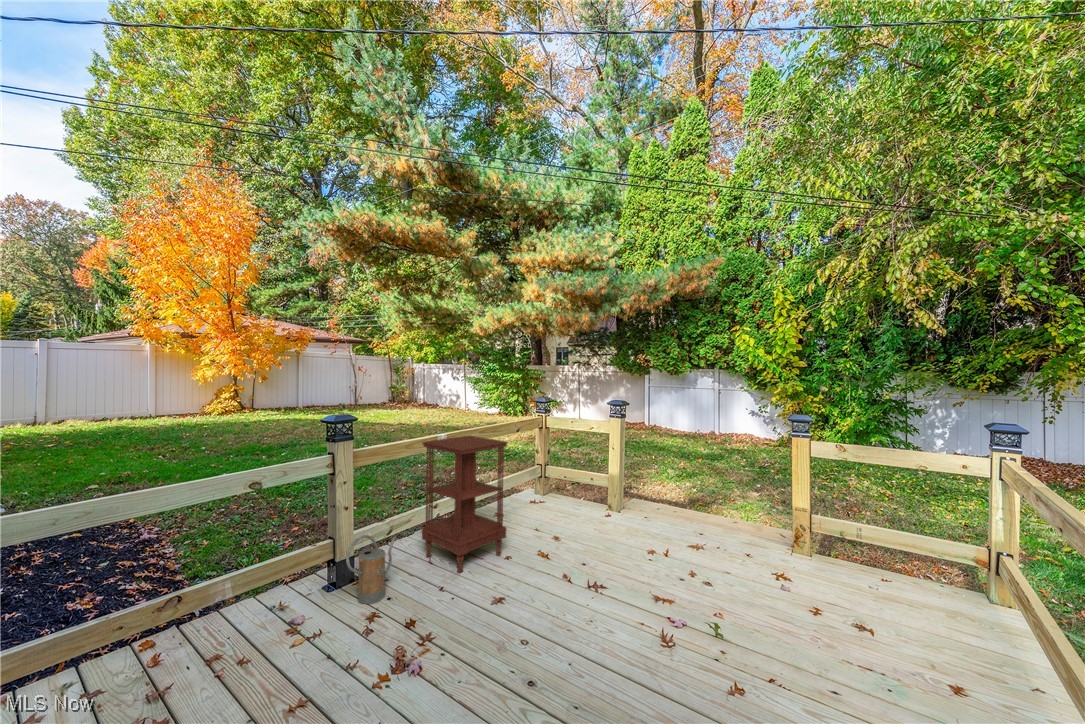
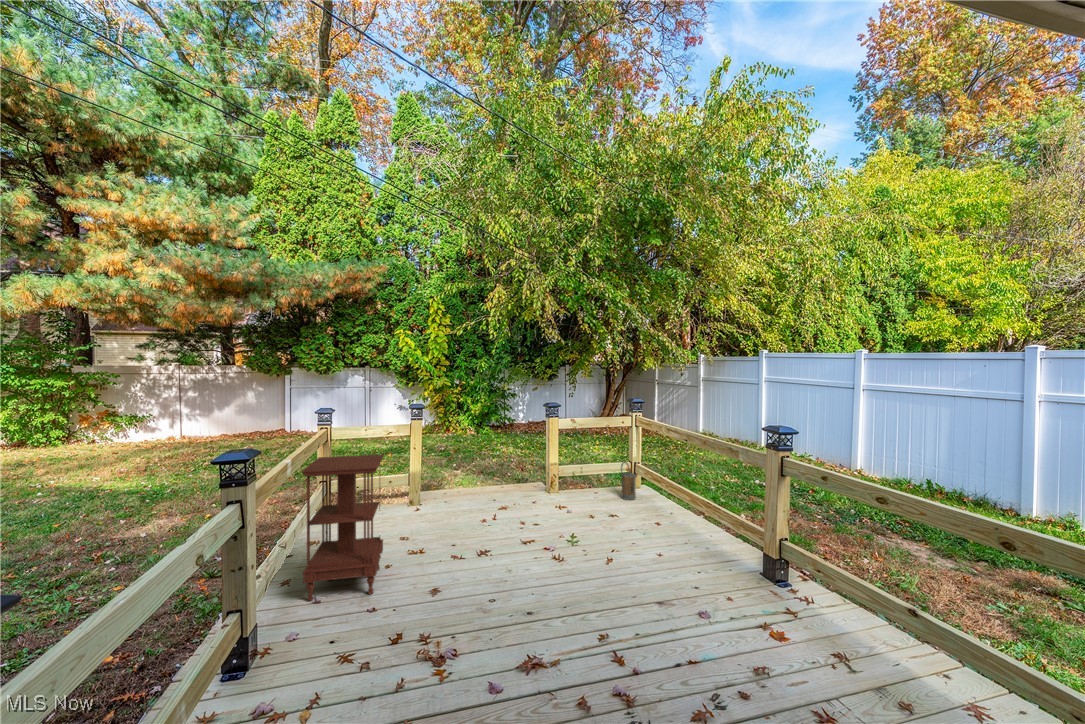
watering can: present [346,535,396,604] -> present [621,462,637,500]

